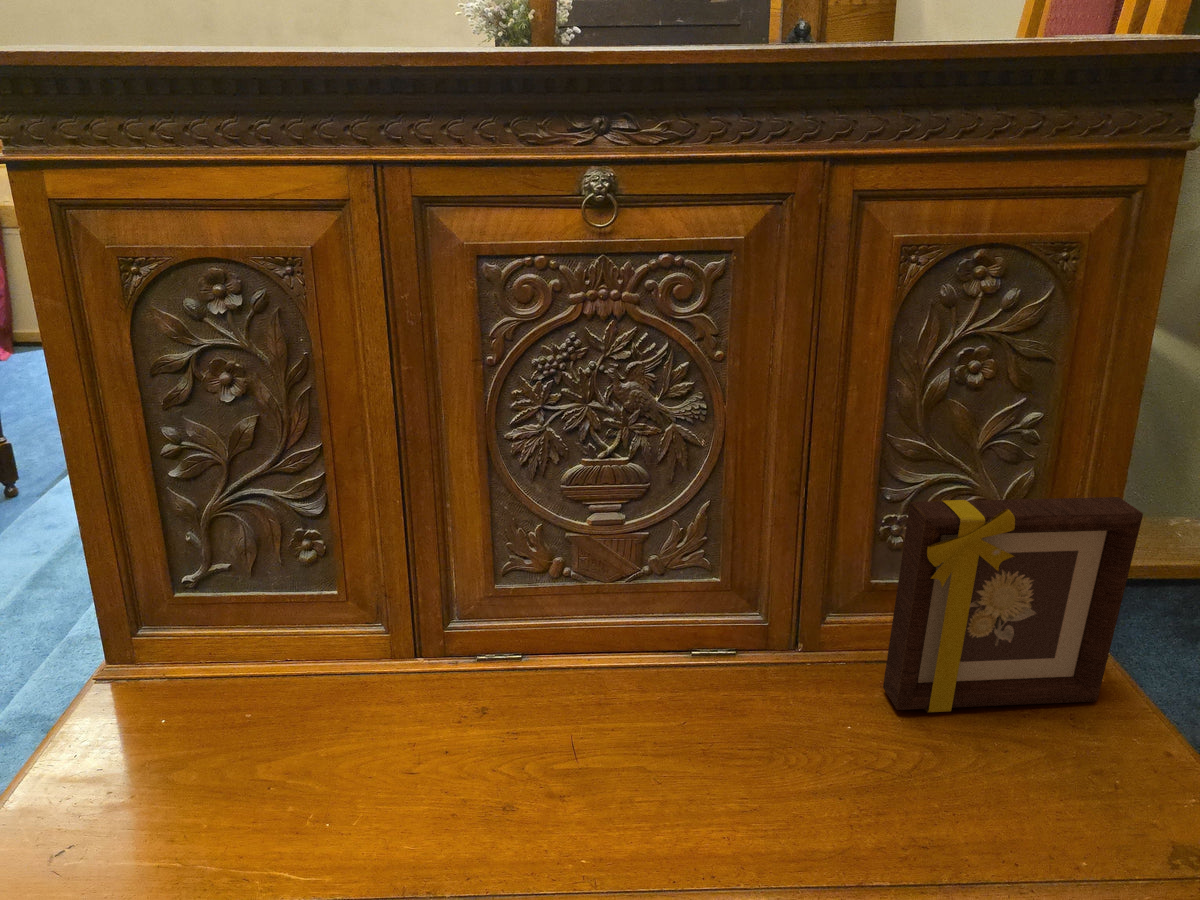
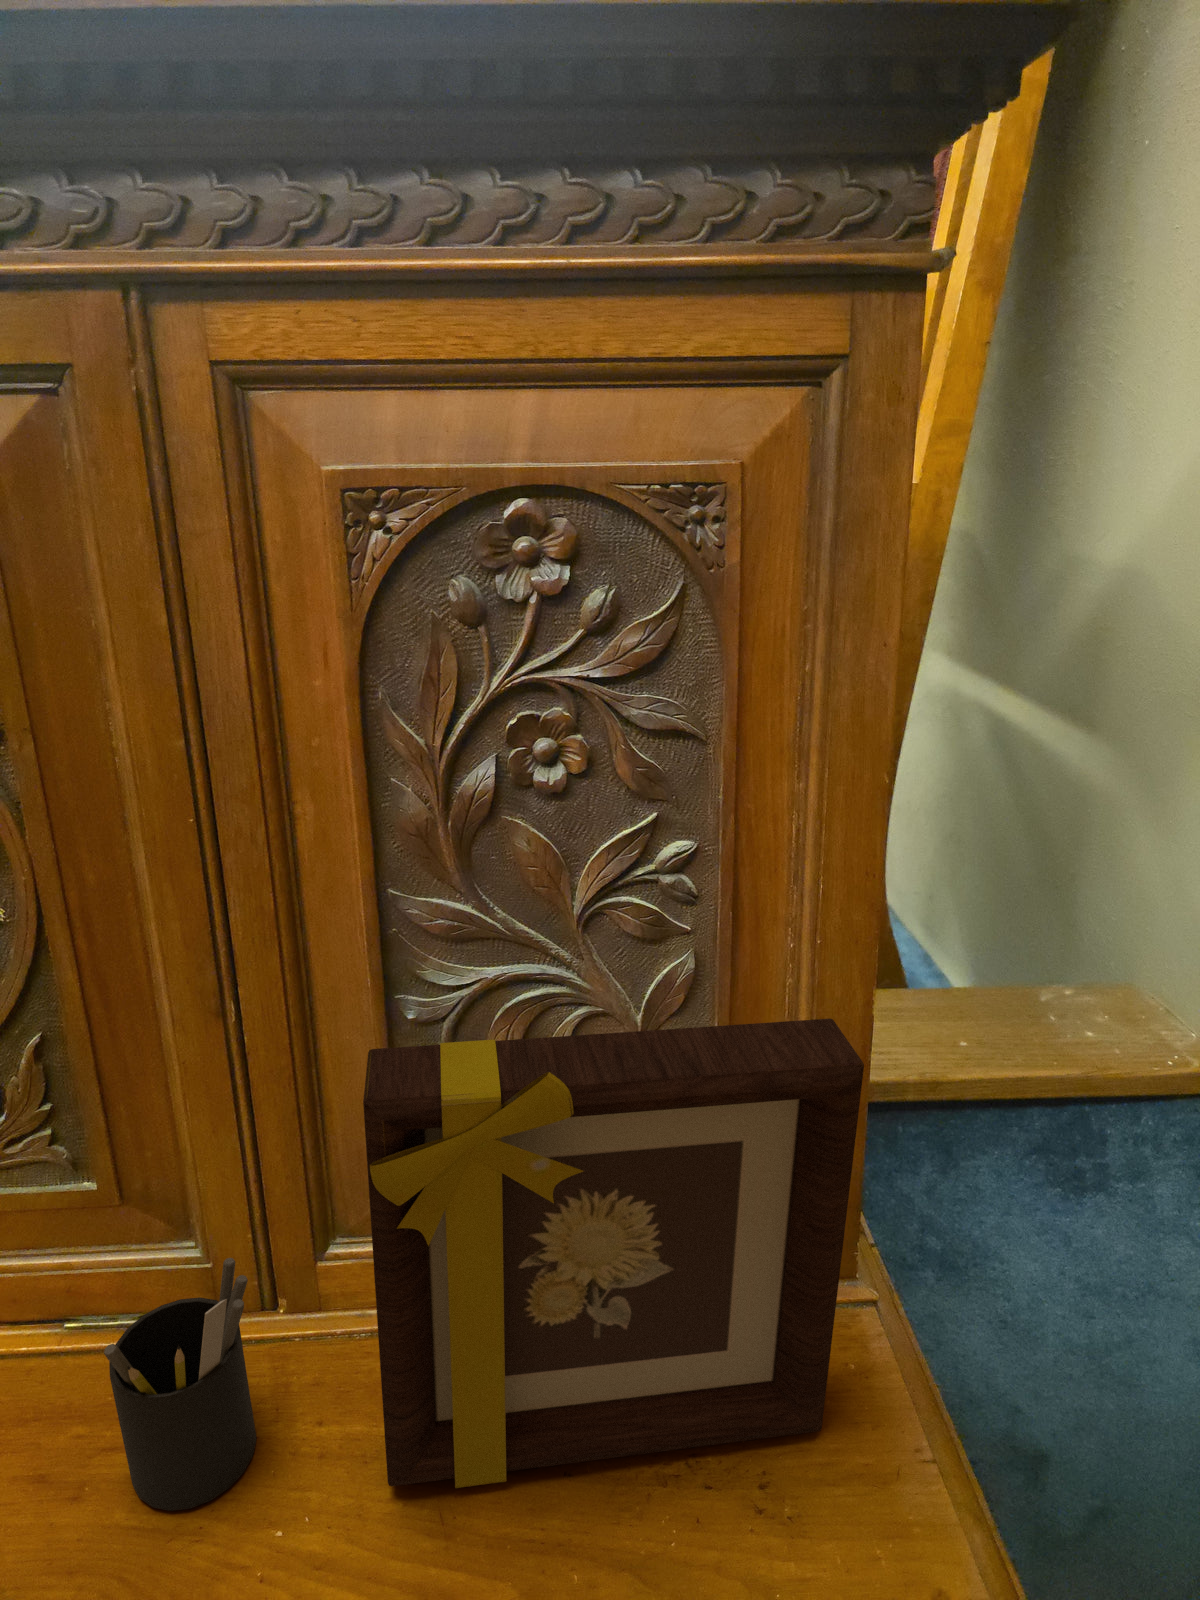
pen holder: none [766,605,840,716] -> present [104,1258,257,1511]

